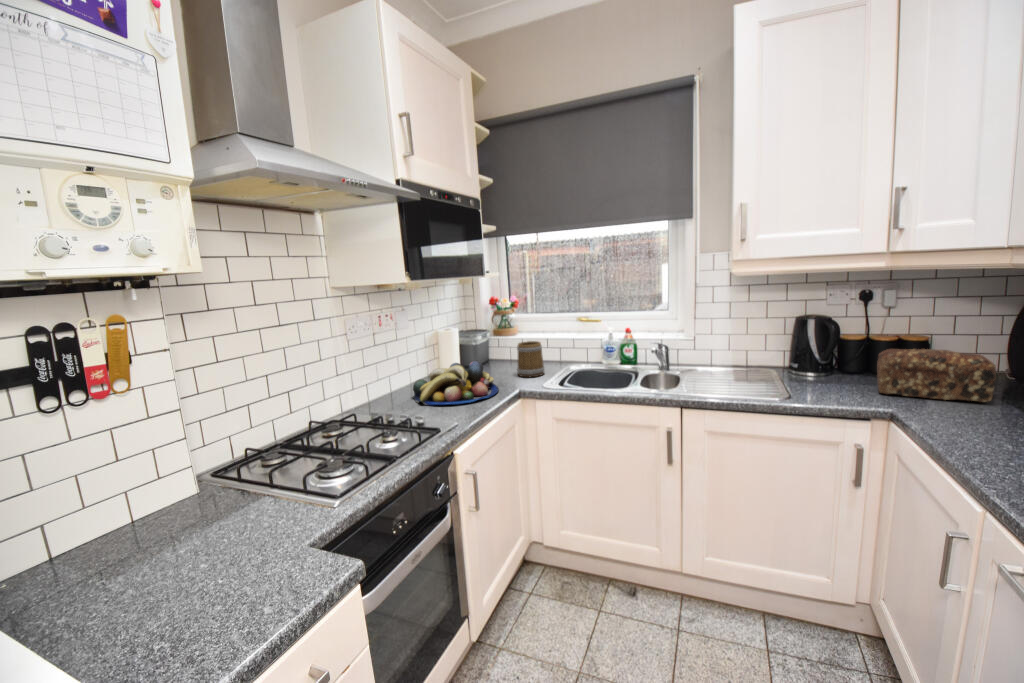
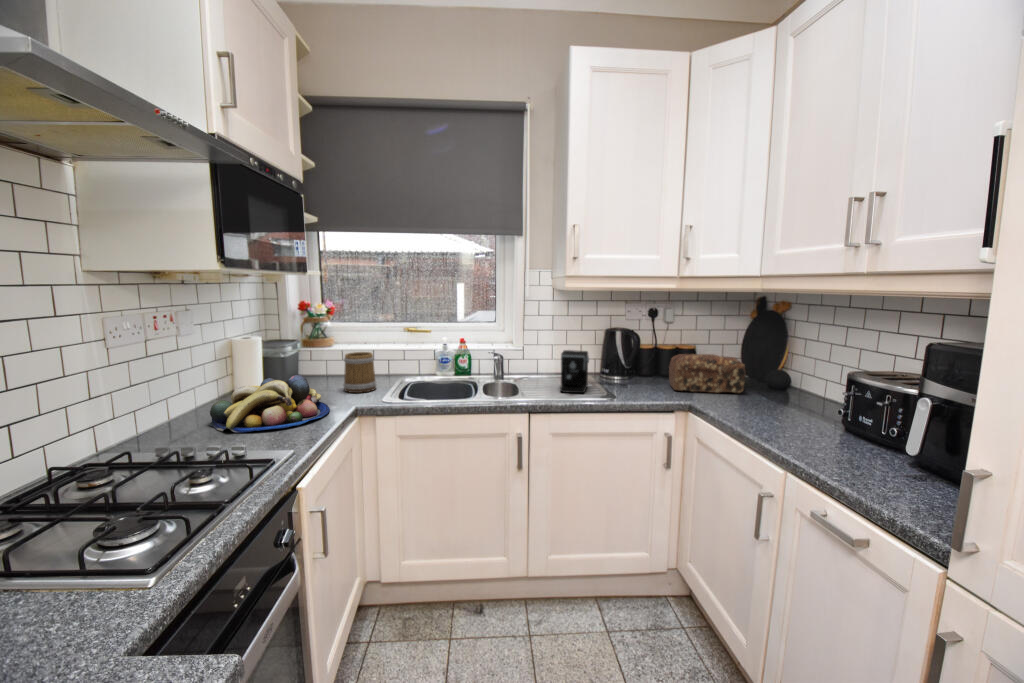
coffee maker: none [724,342,814,390] -> present [560,350,626,393]

